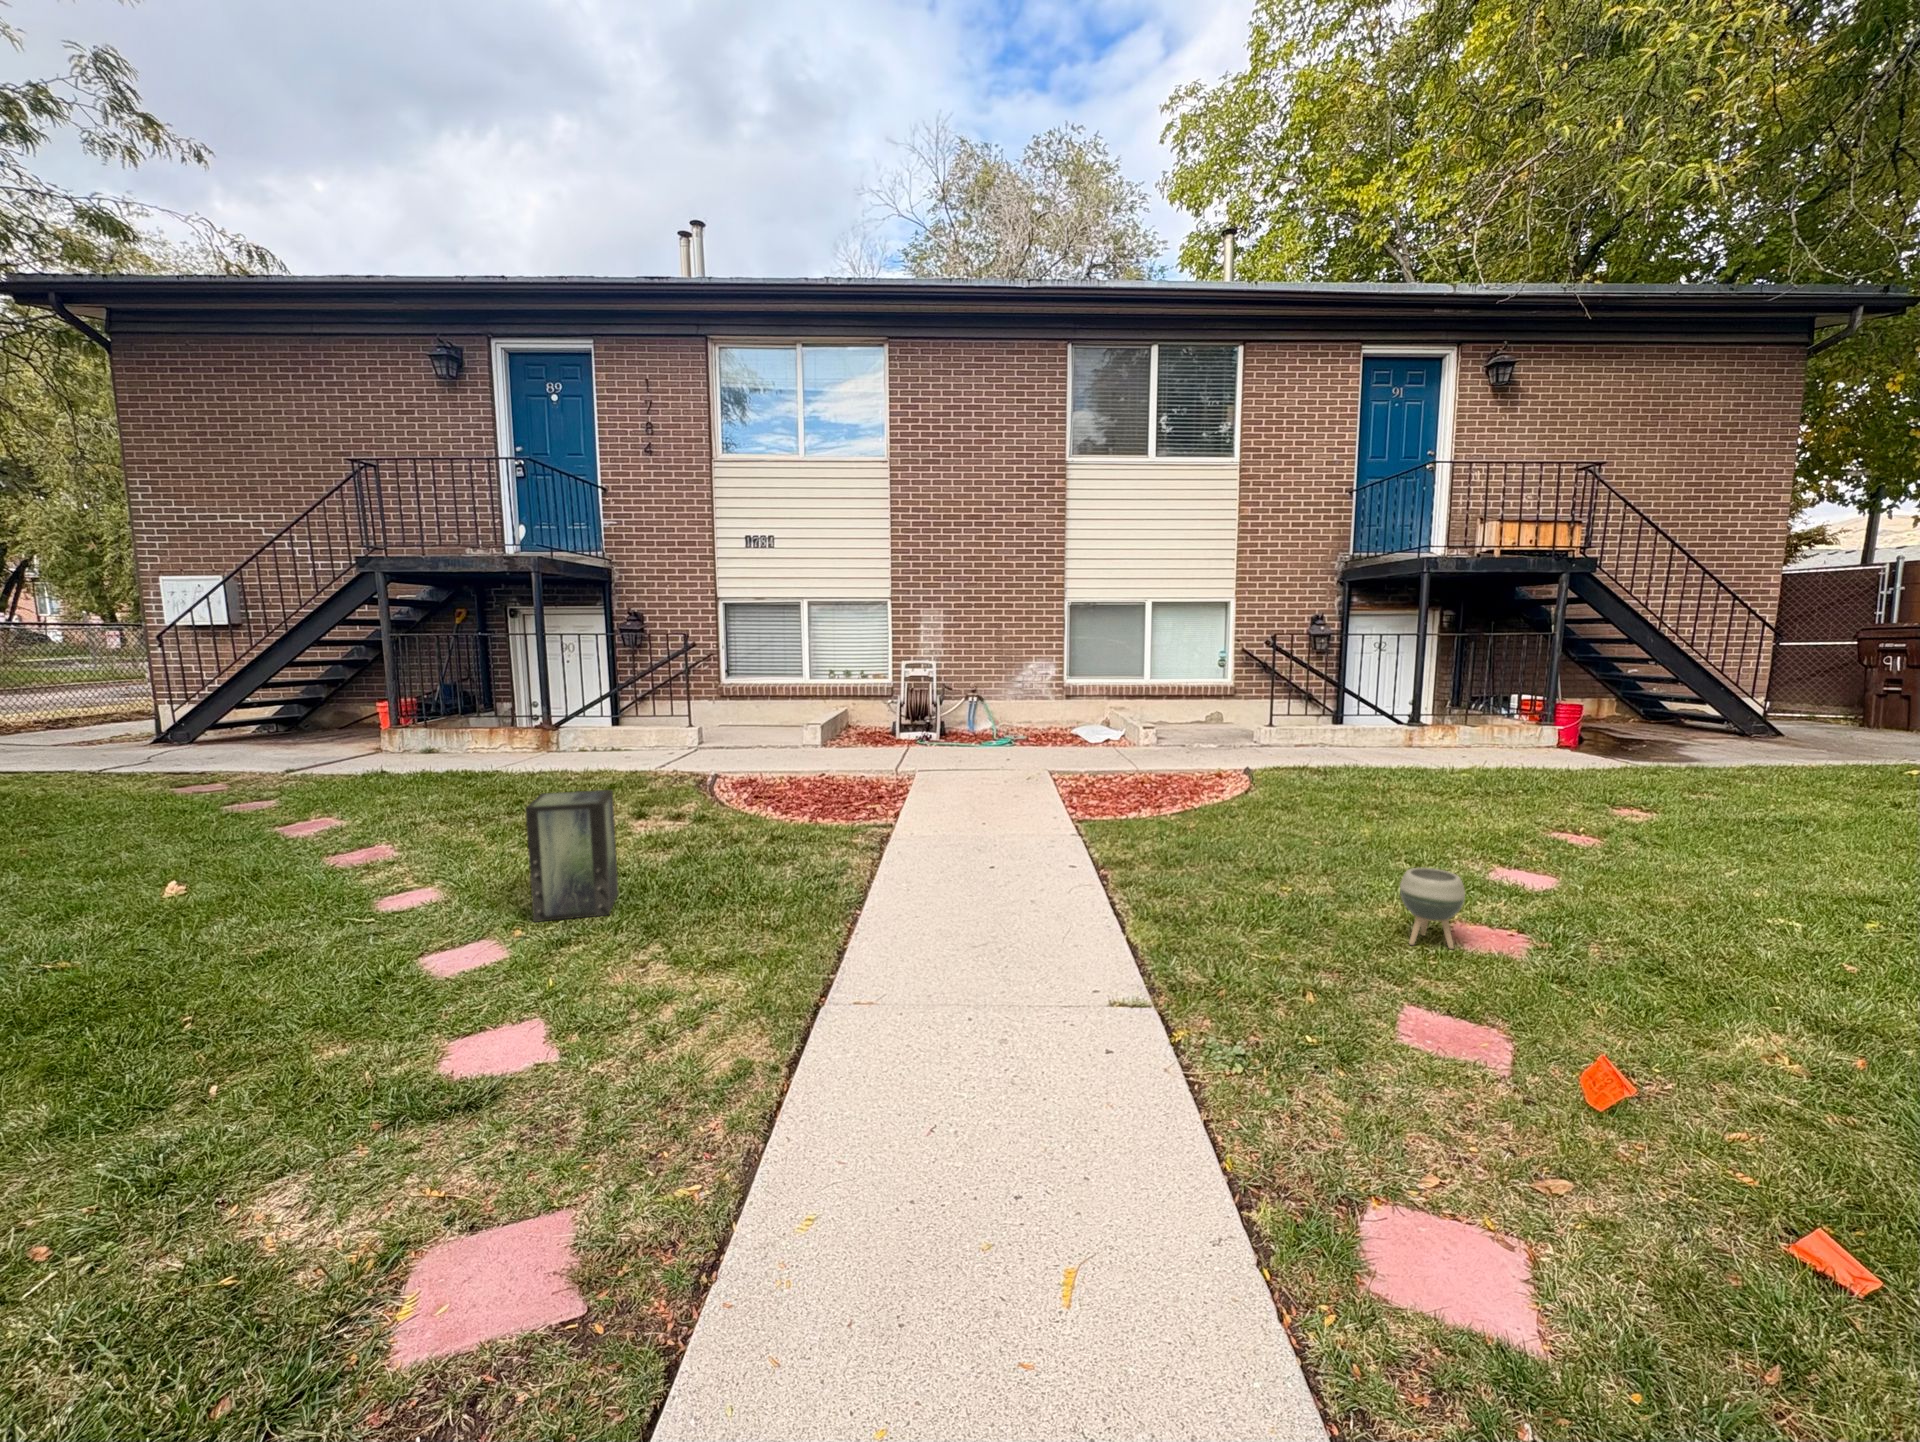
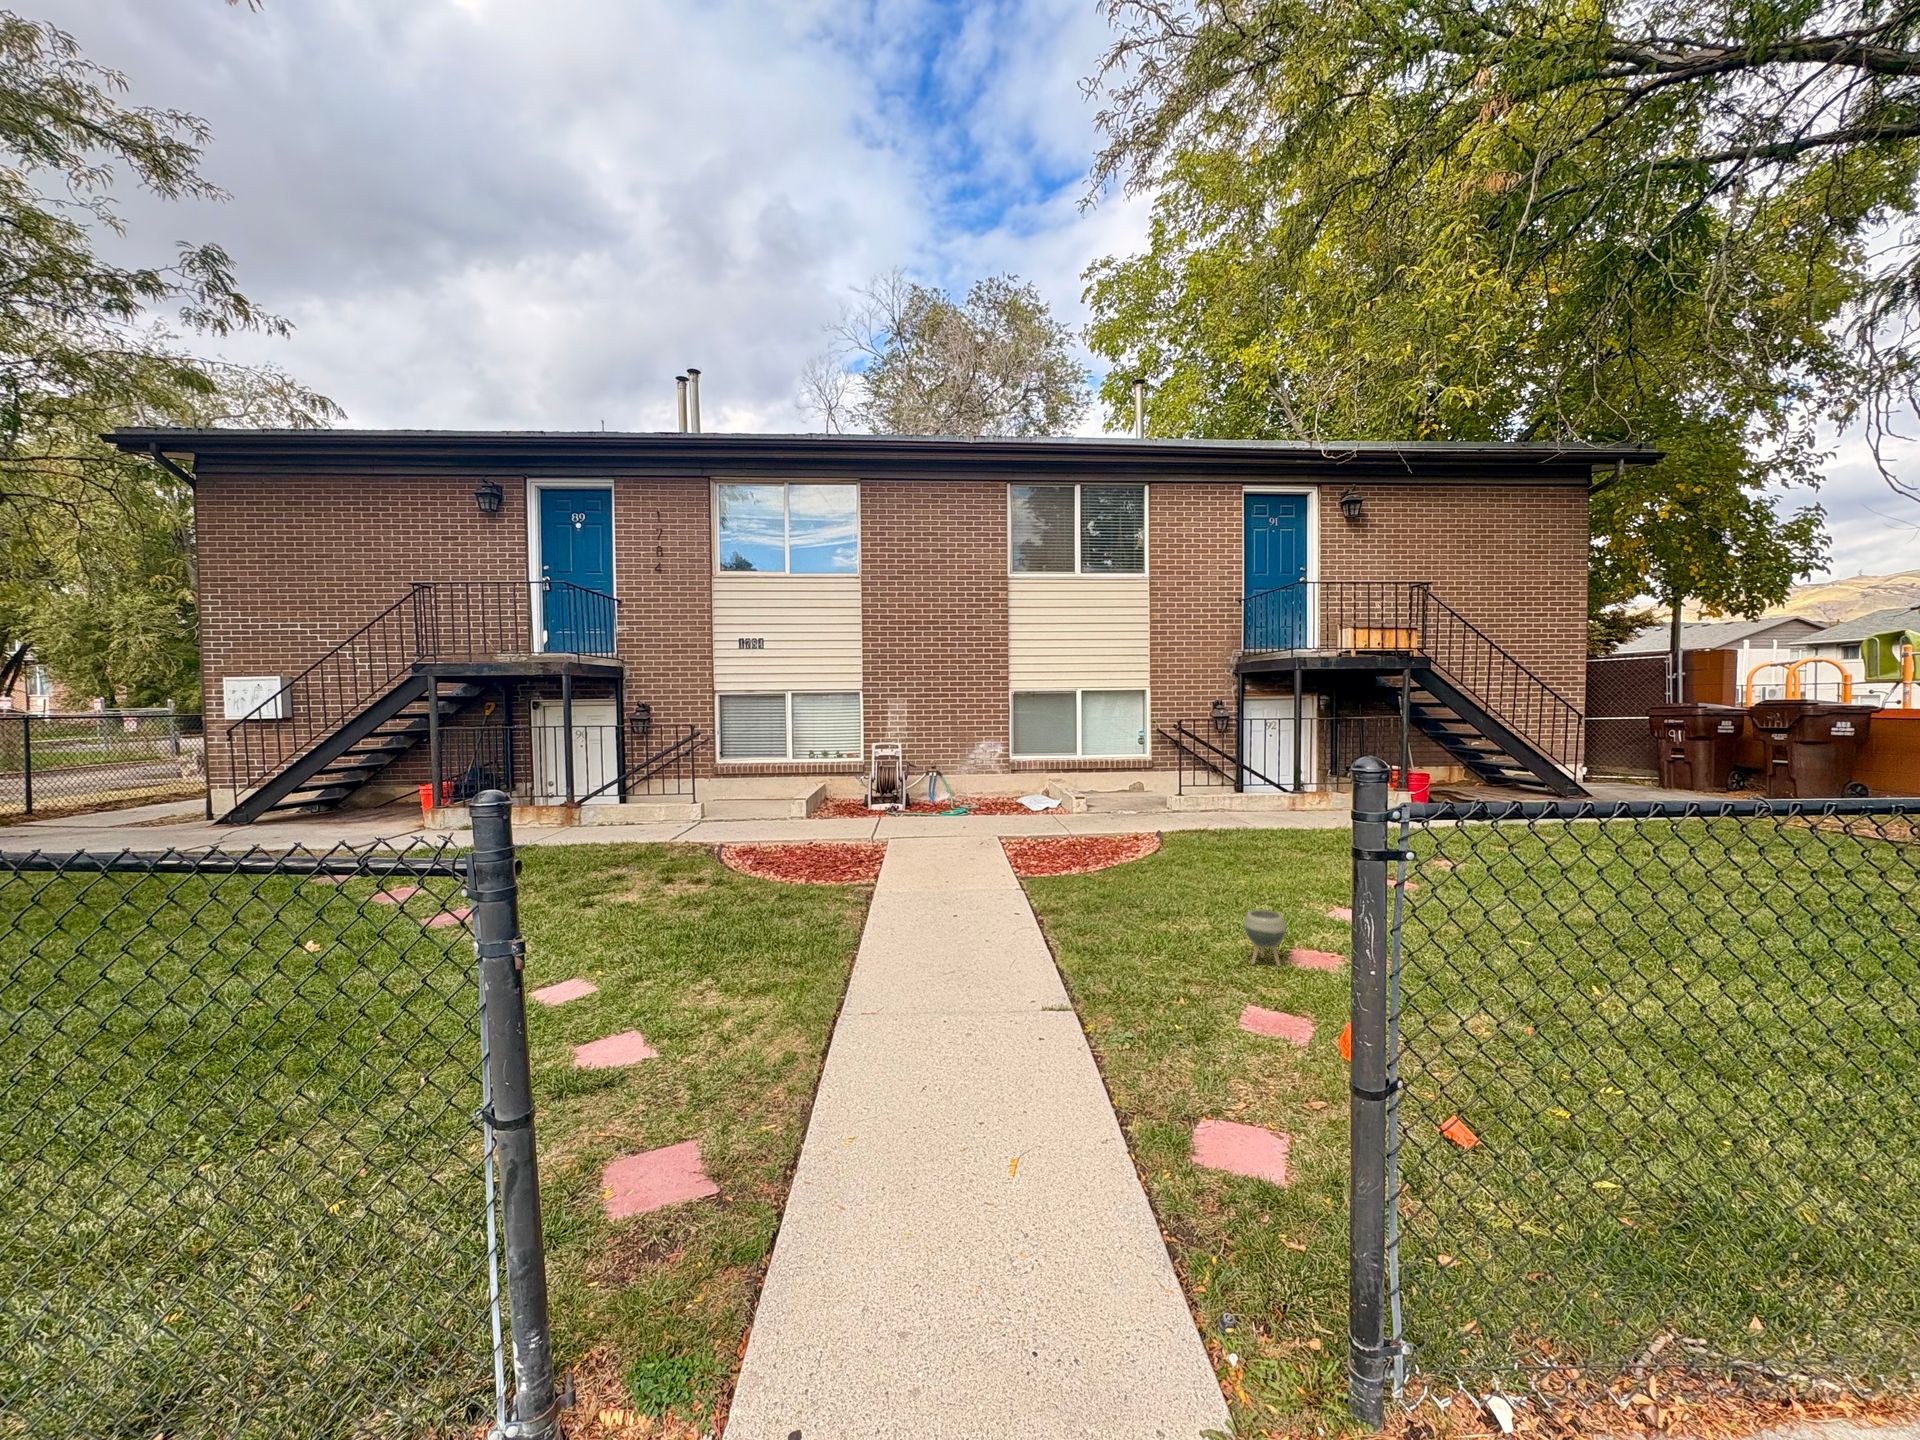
storage box: present [525,790,618,922] -> none [613,865,674,967]

